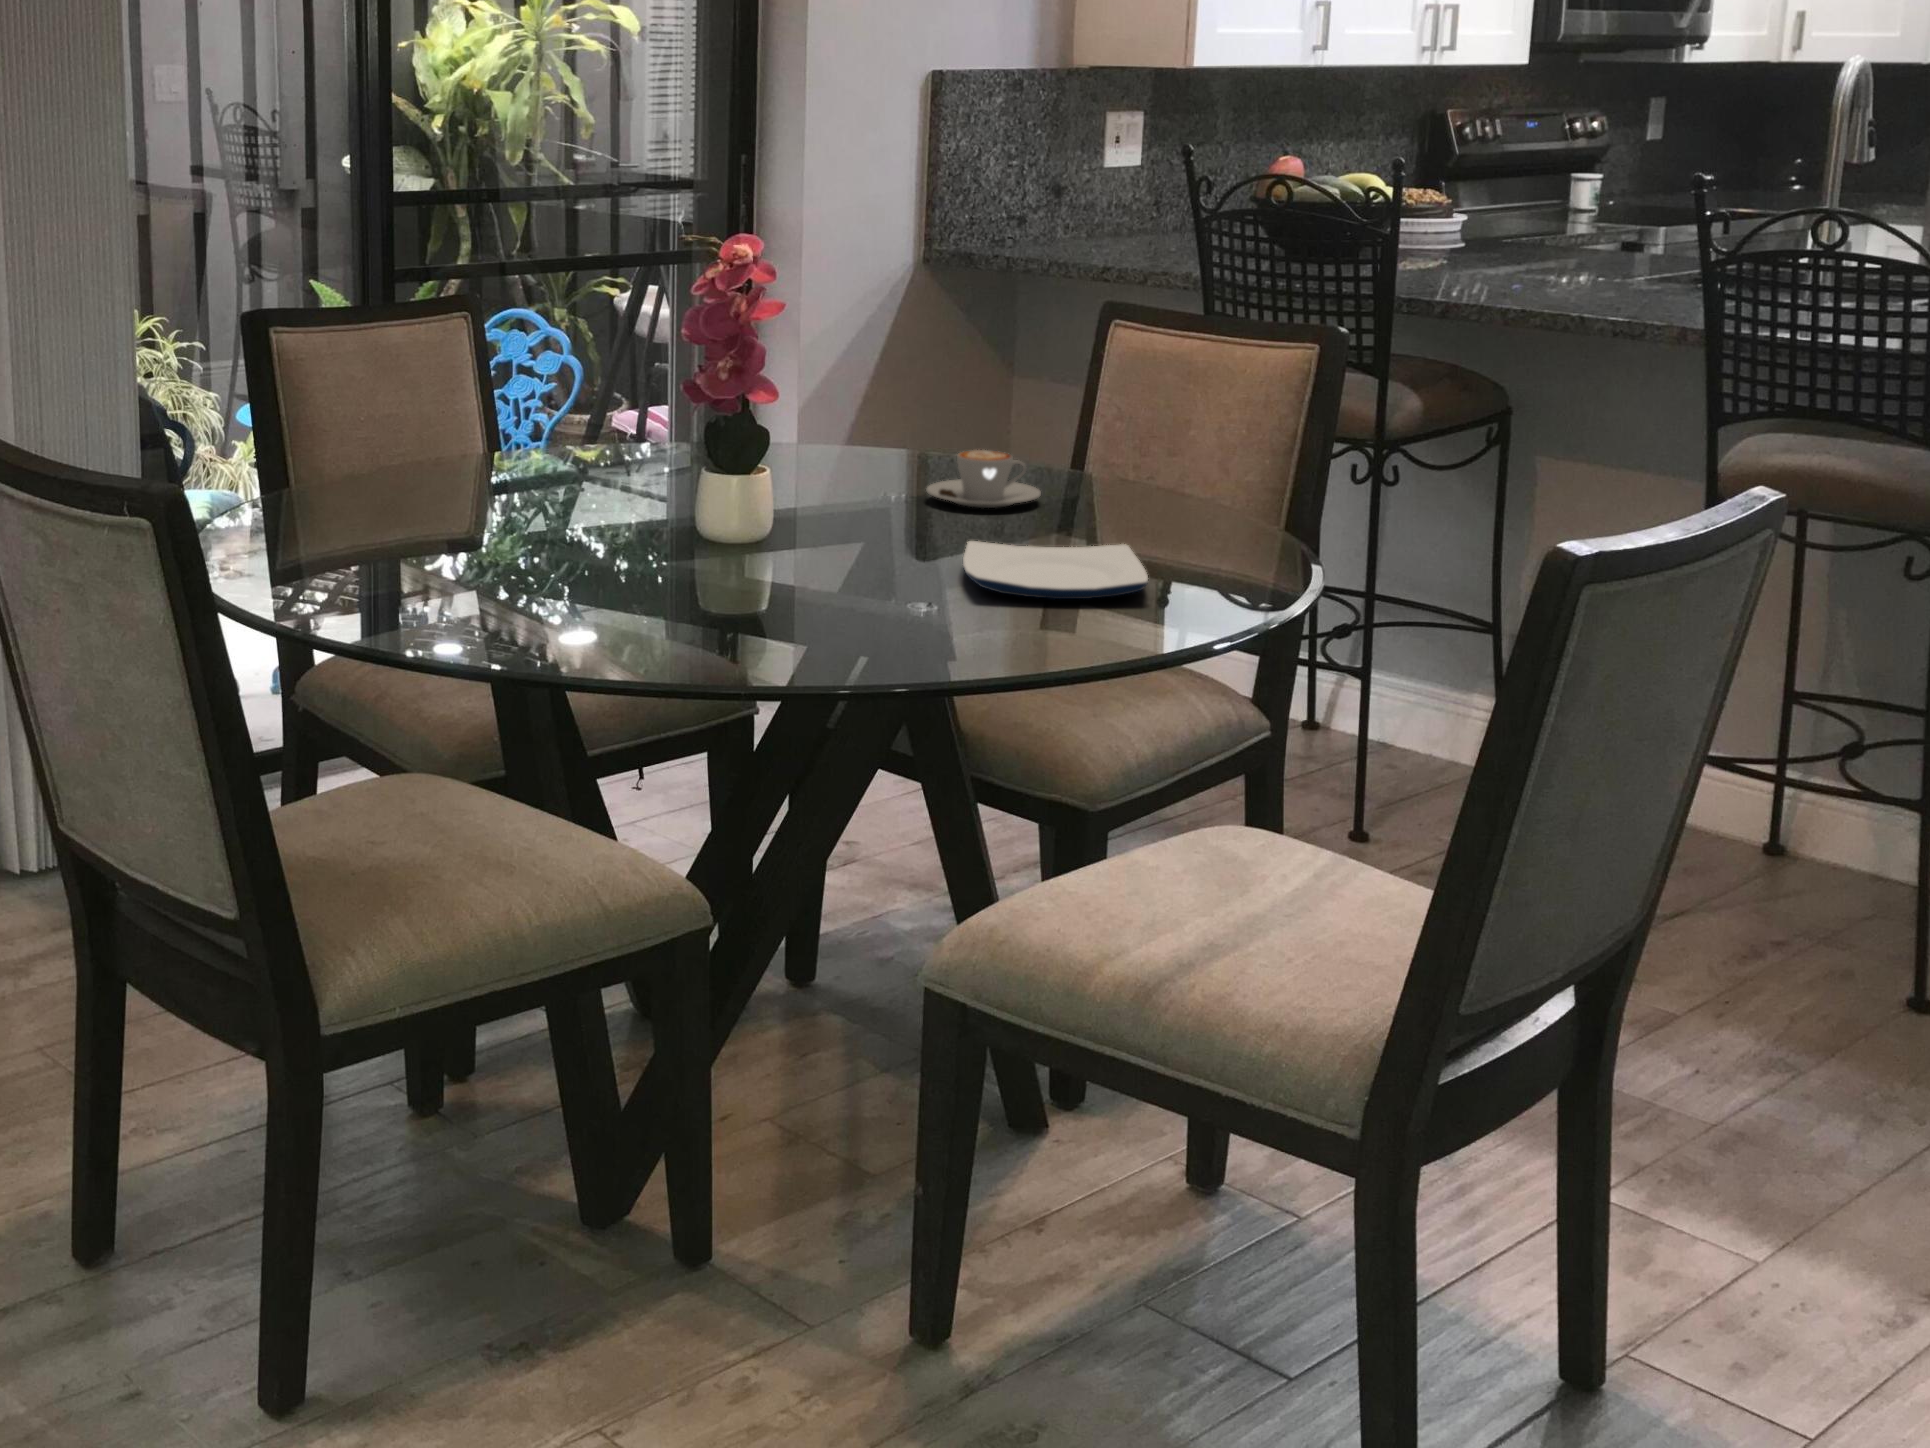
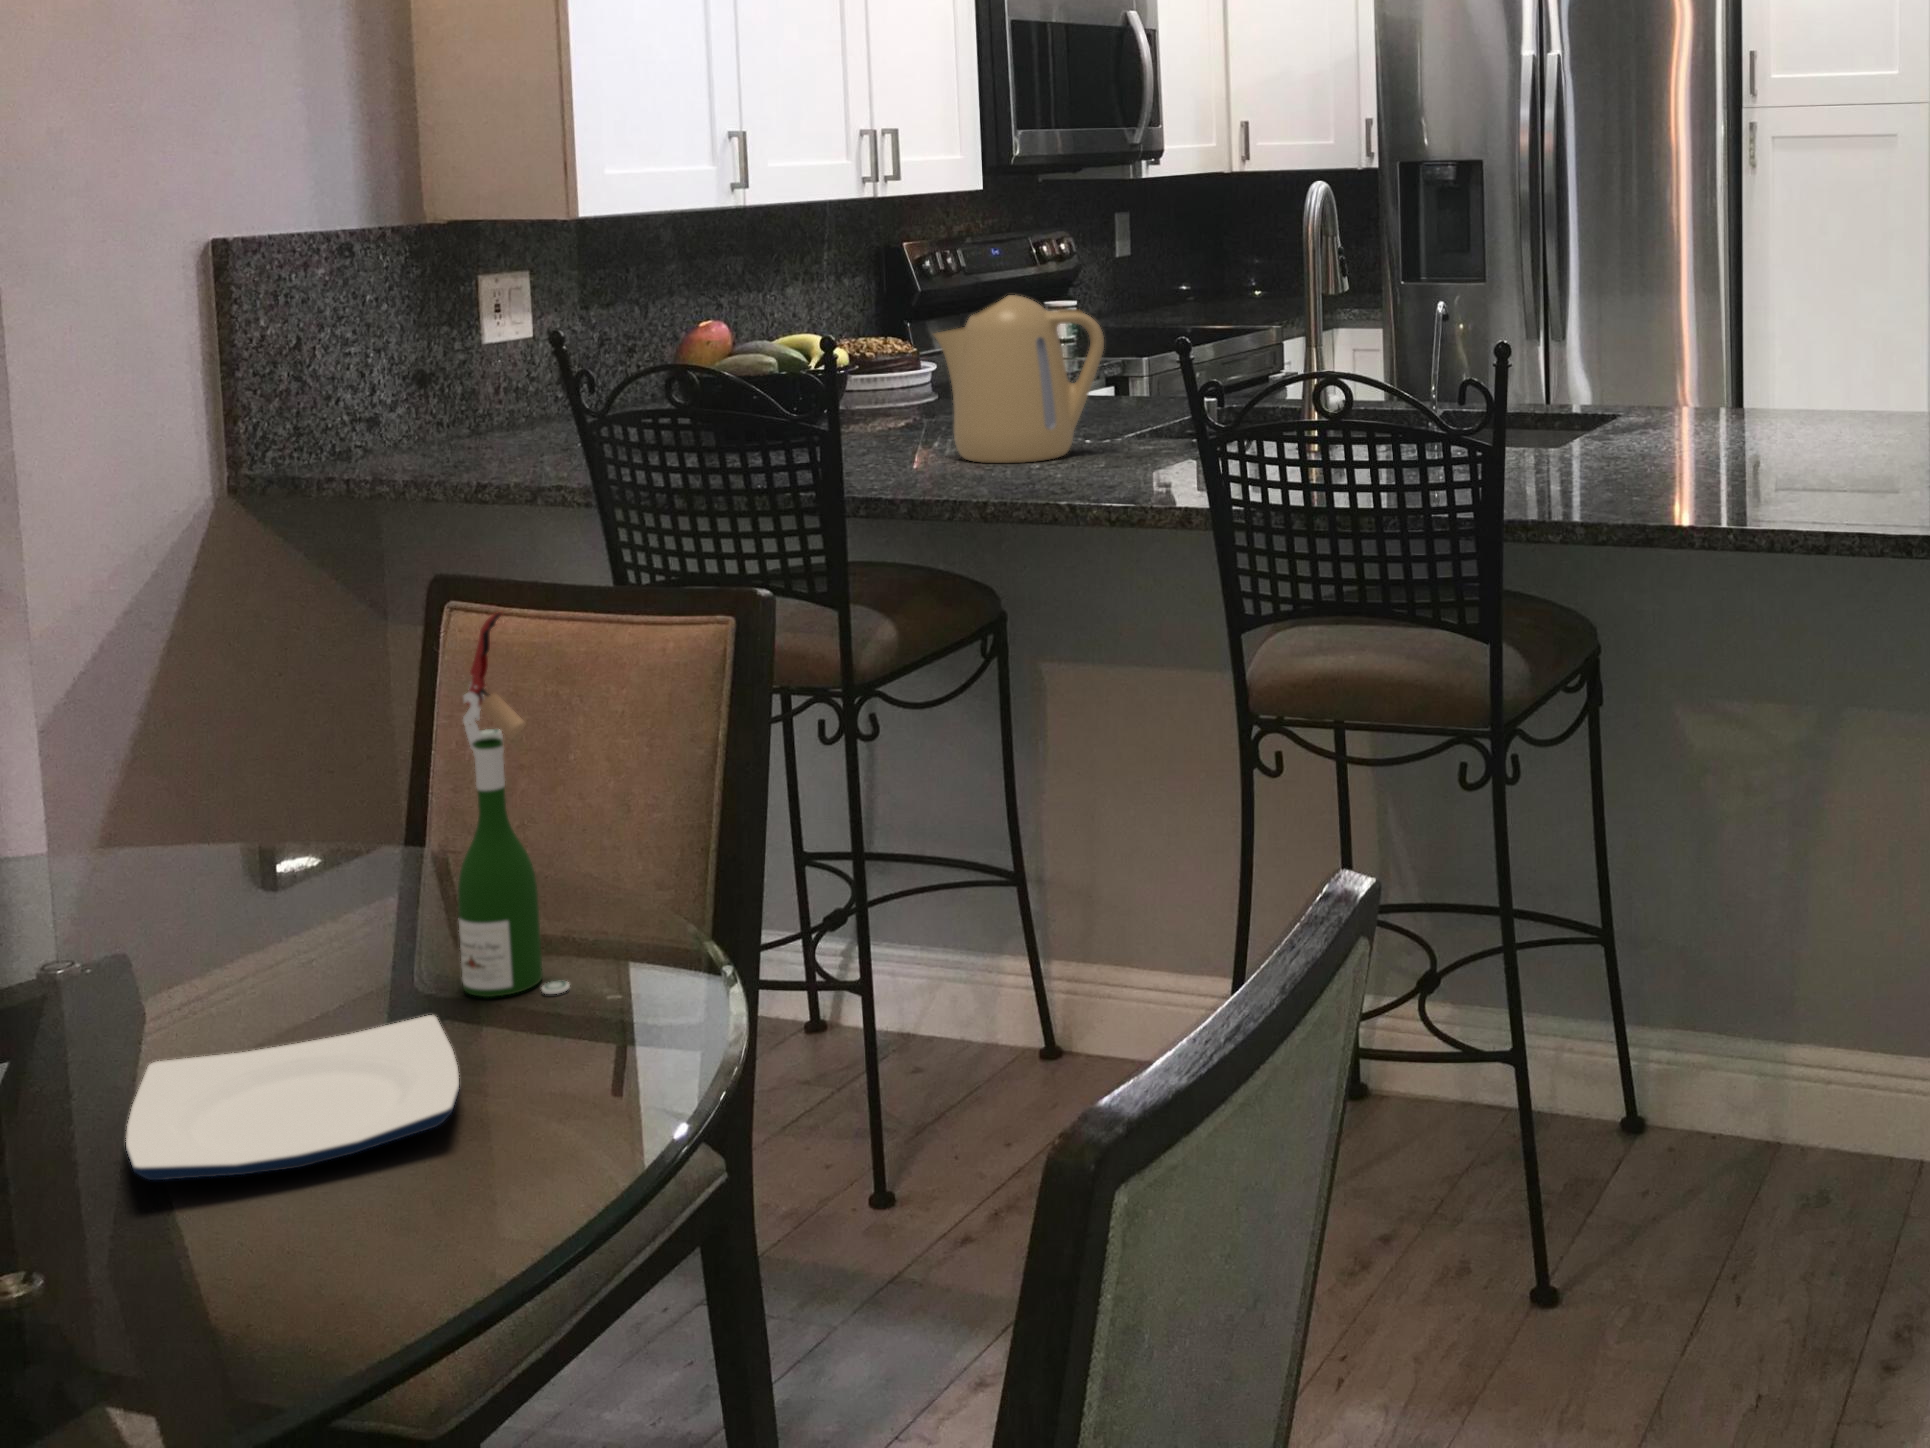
kettle: none [1477,144,1628,287] -> present [934,295,1104,463]
wine bottle: none [1136,300,1203,554] -> present [458,612,569,997]
coffee cup: present [927,450,1041,508] -> none [124,848,324,950]

